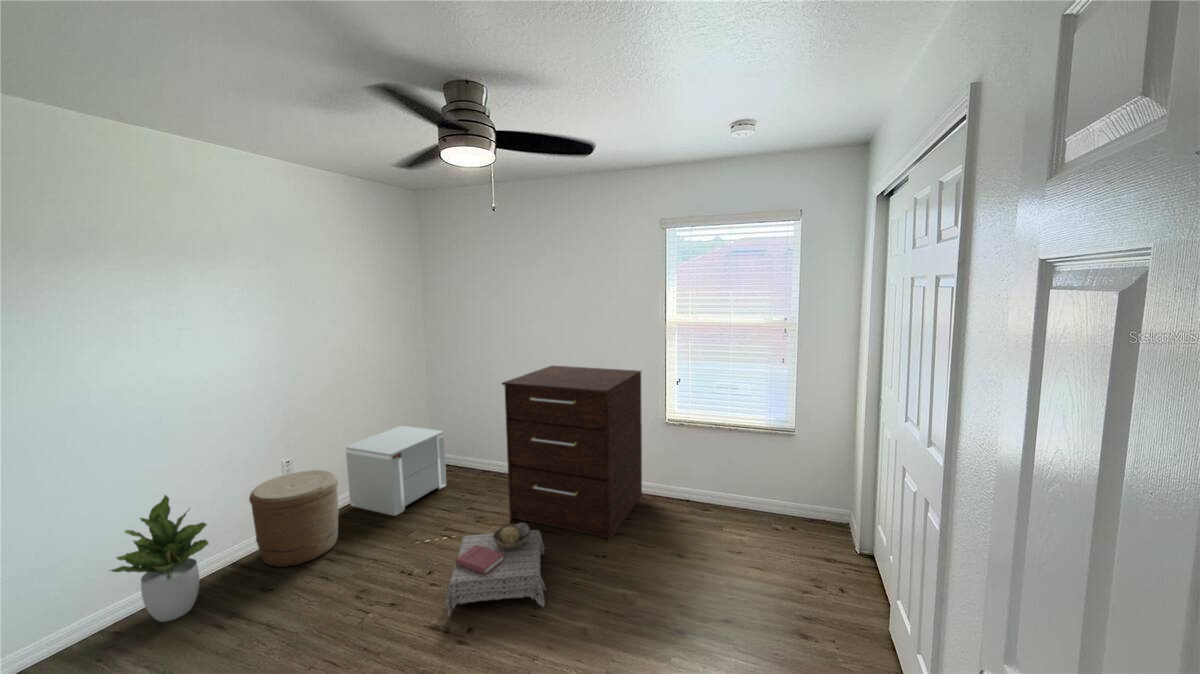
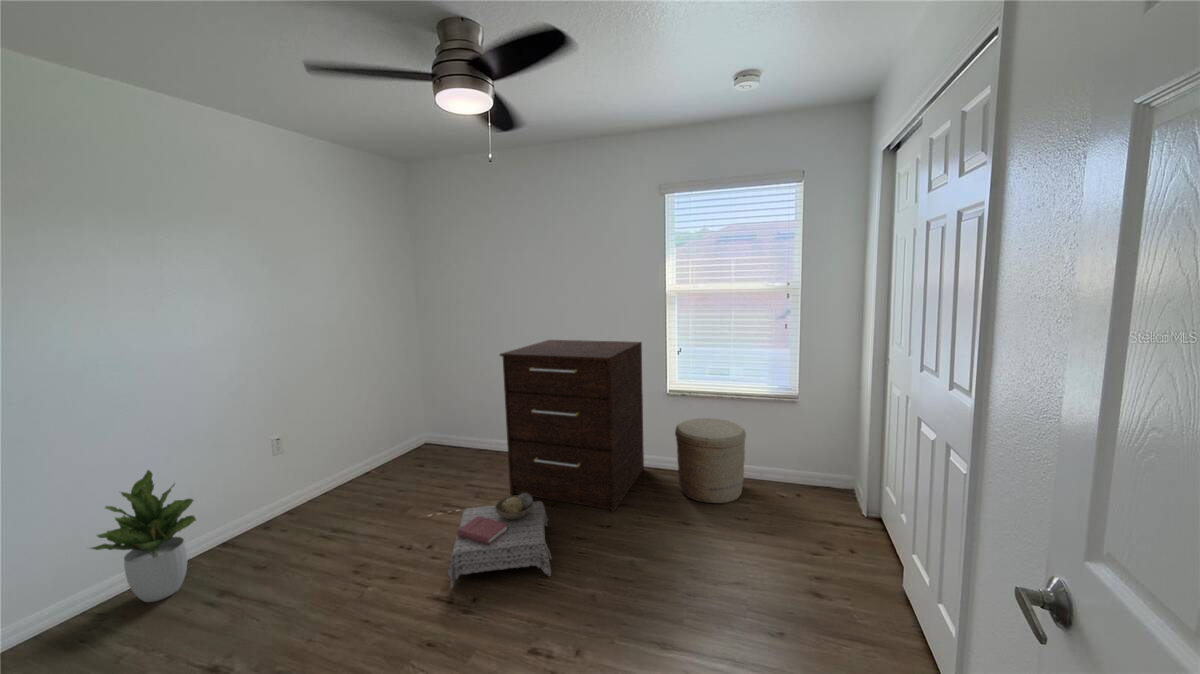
nightstand: present [346,426,446,516] -> none [338,405,443,494]
woven basket: present [249,470,339,567] -> present [675,418,746,503]

